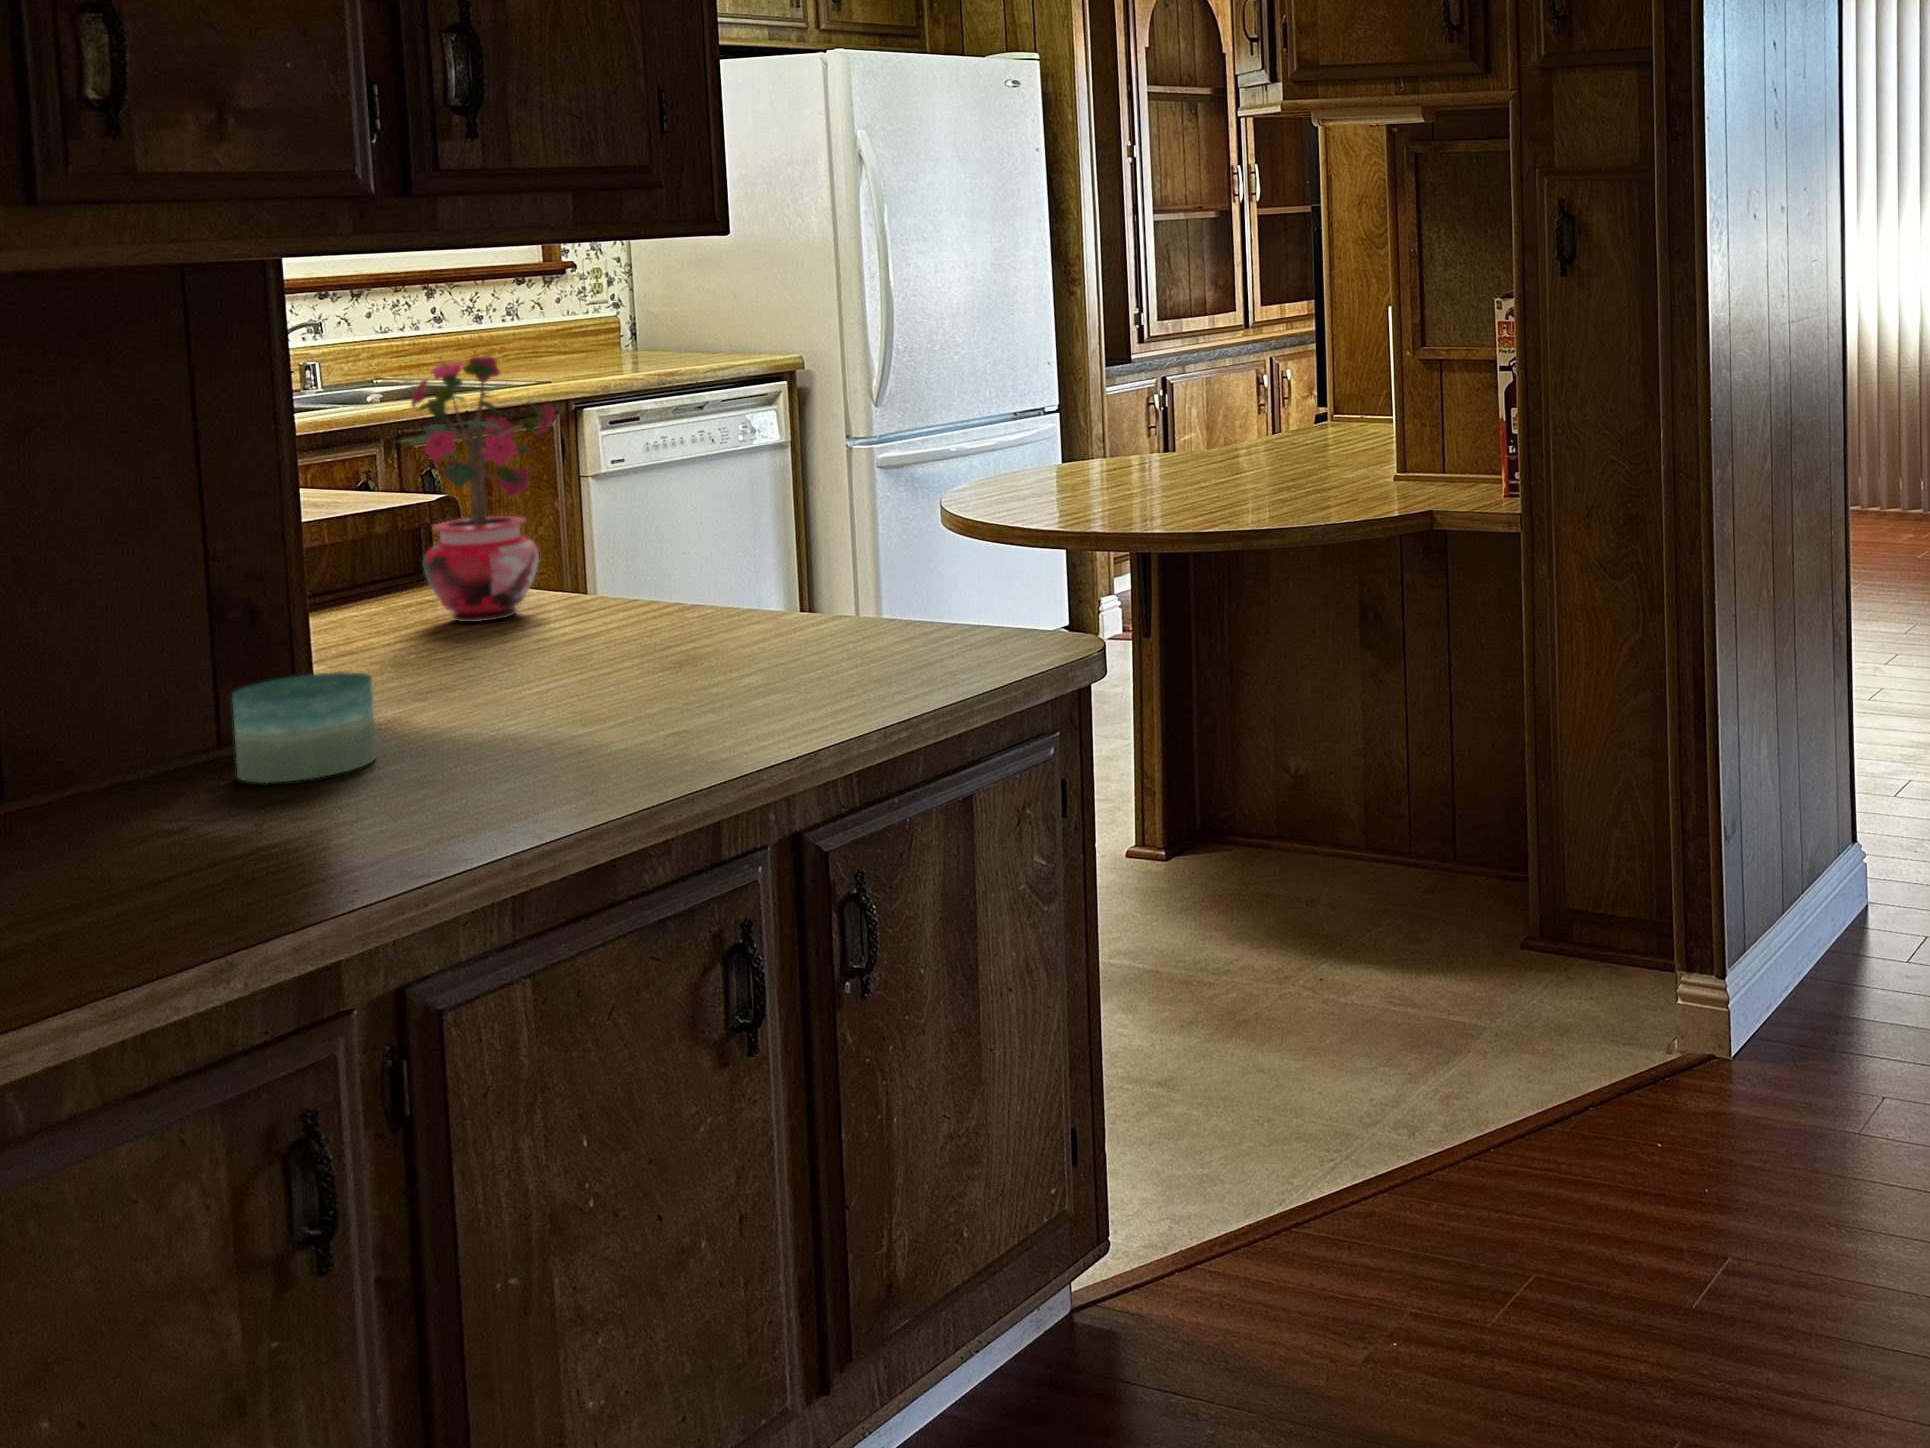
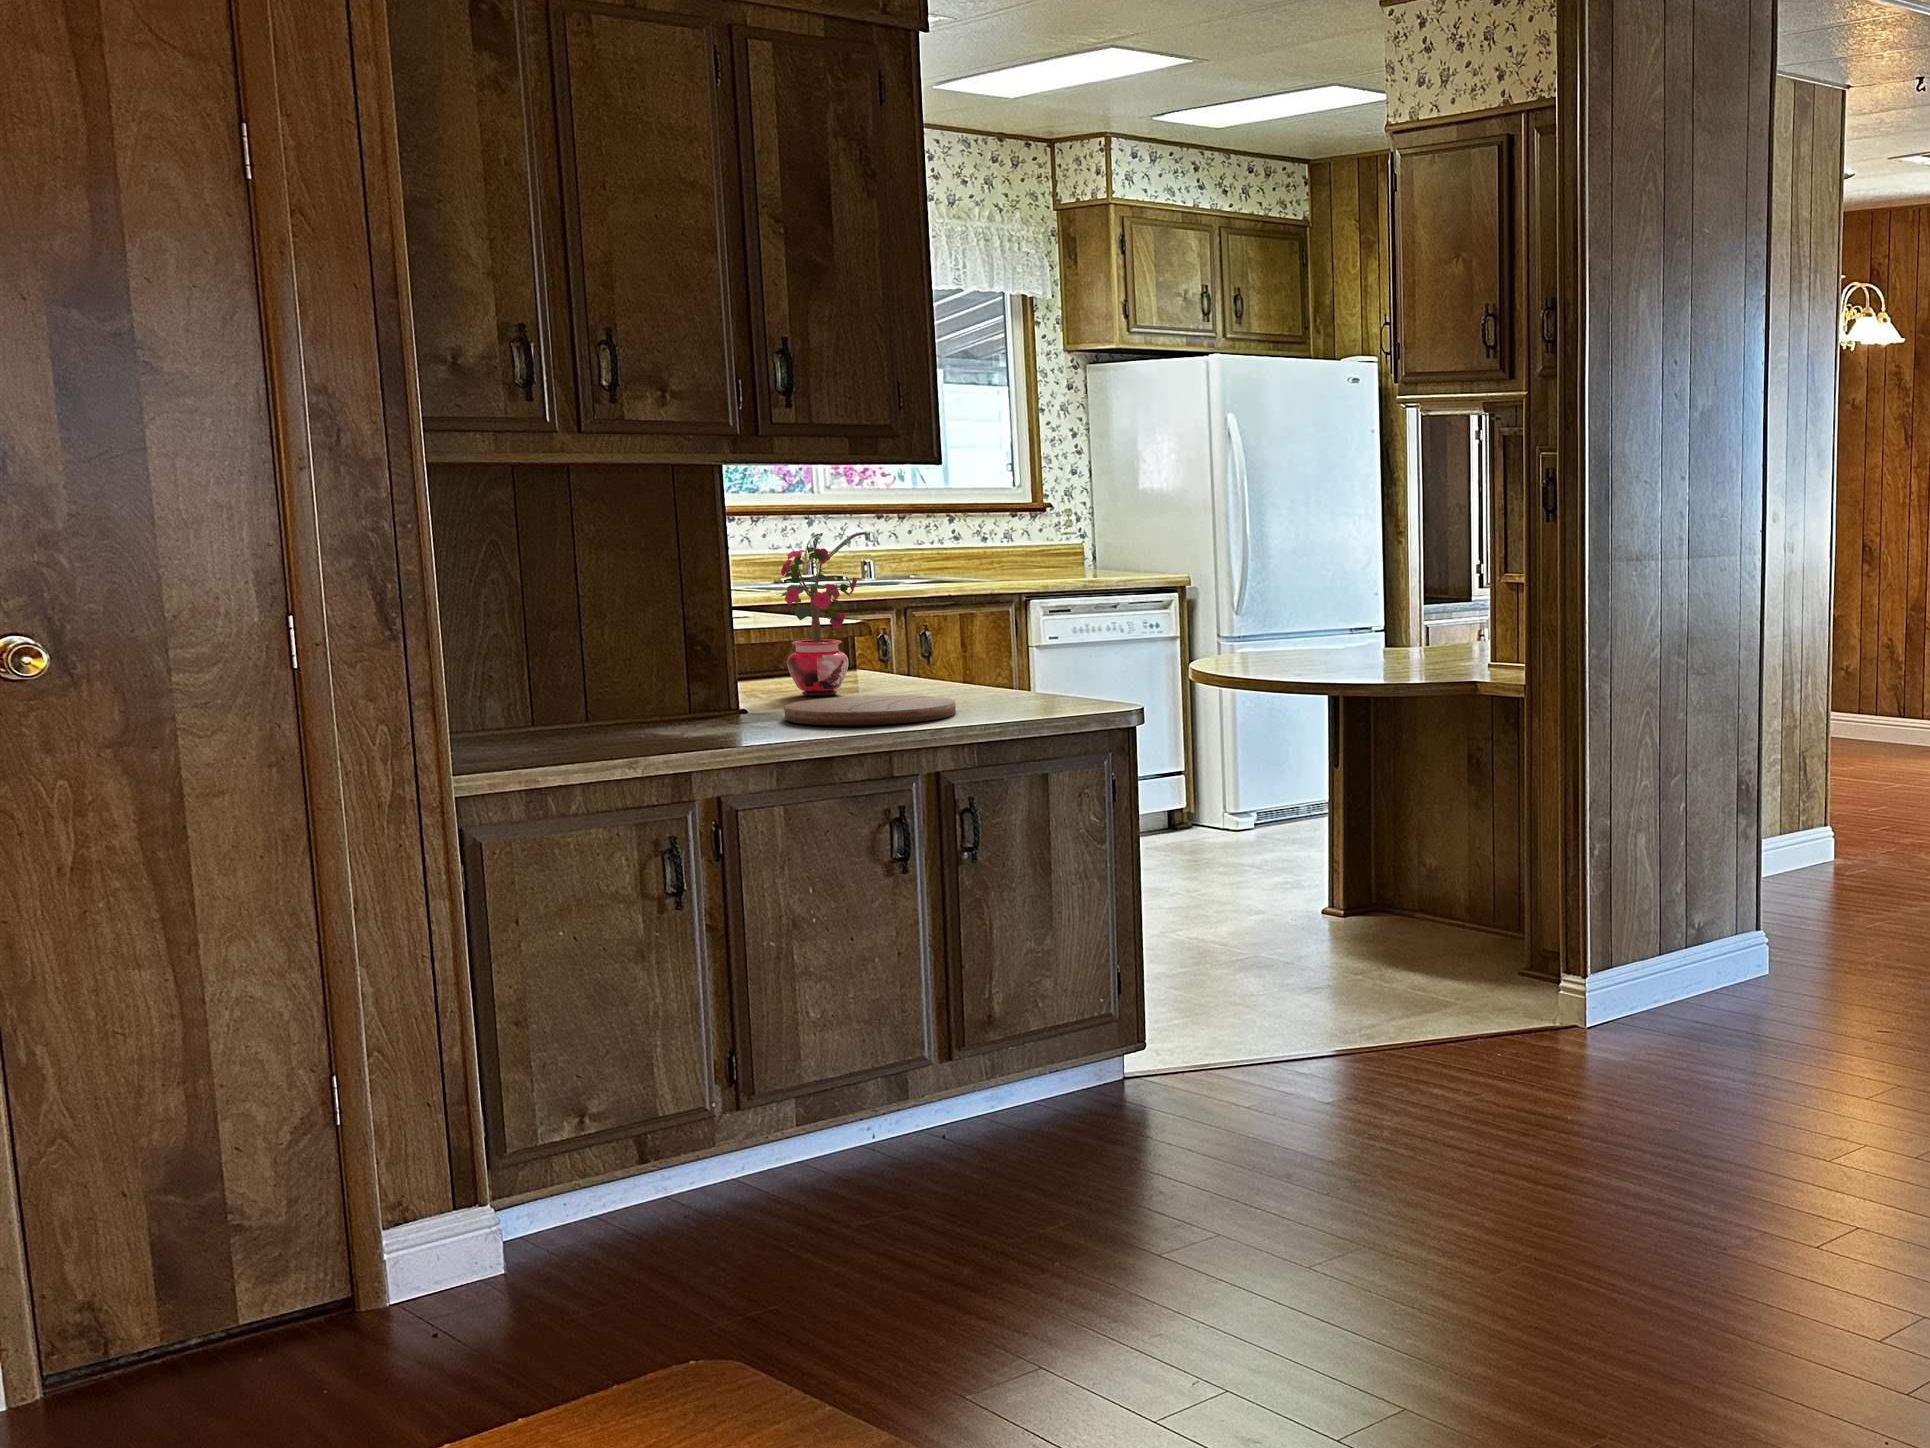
cutting board: none [496,610,820,696] -> present [784,695,956,725]
candle: present [232,672,376,783] -> none [632,696,699,743]

